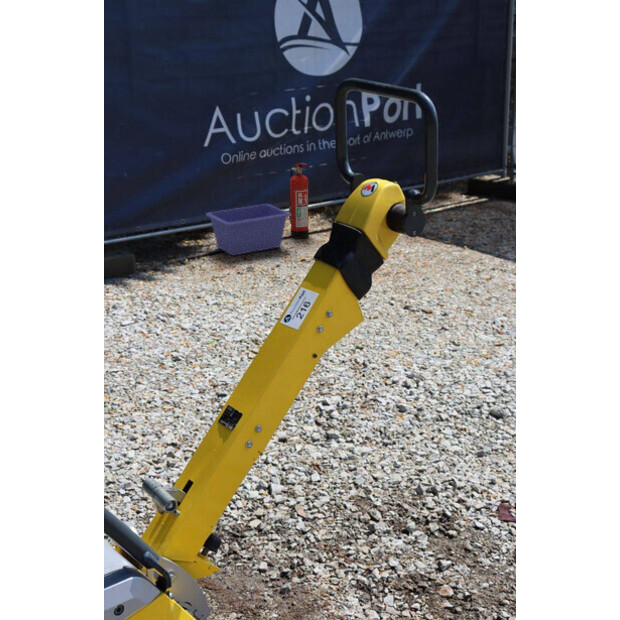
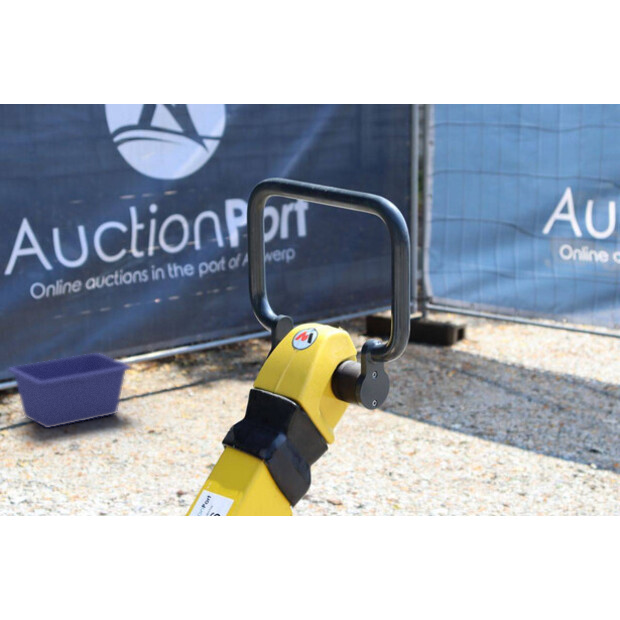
fire extinguisher: present [289,163,309,239] -> none [128,296,156,401]

